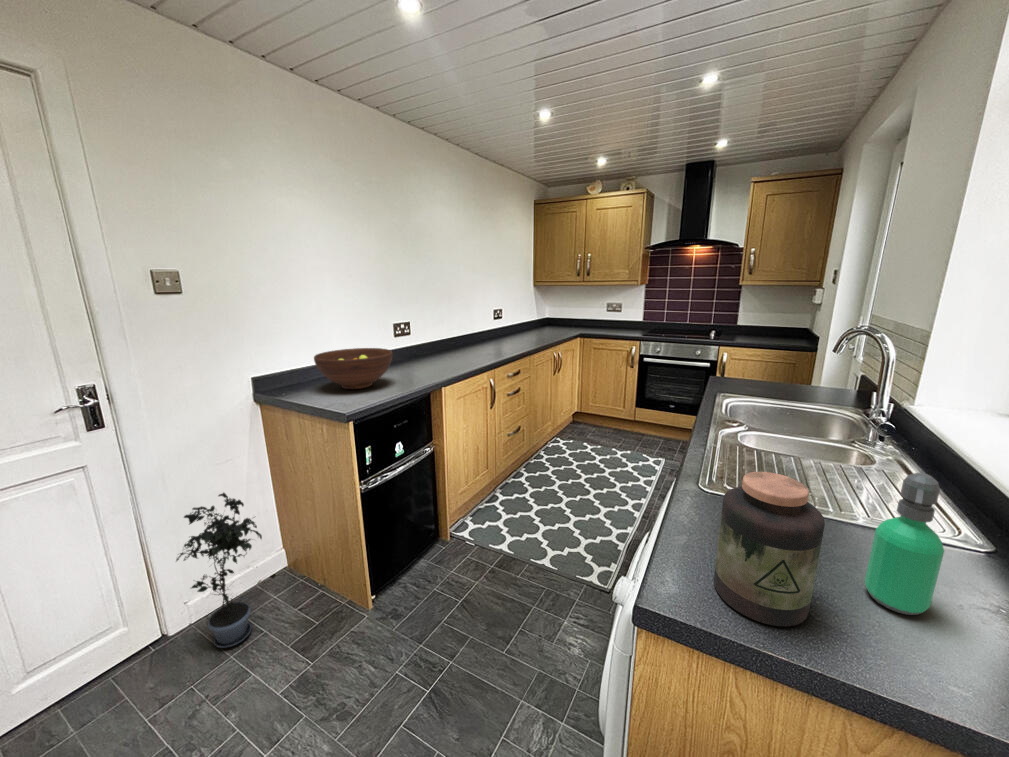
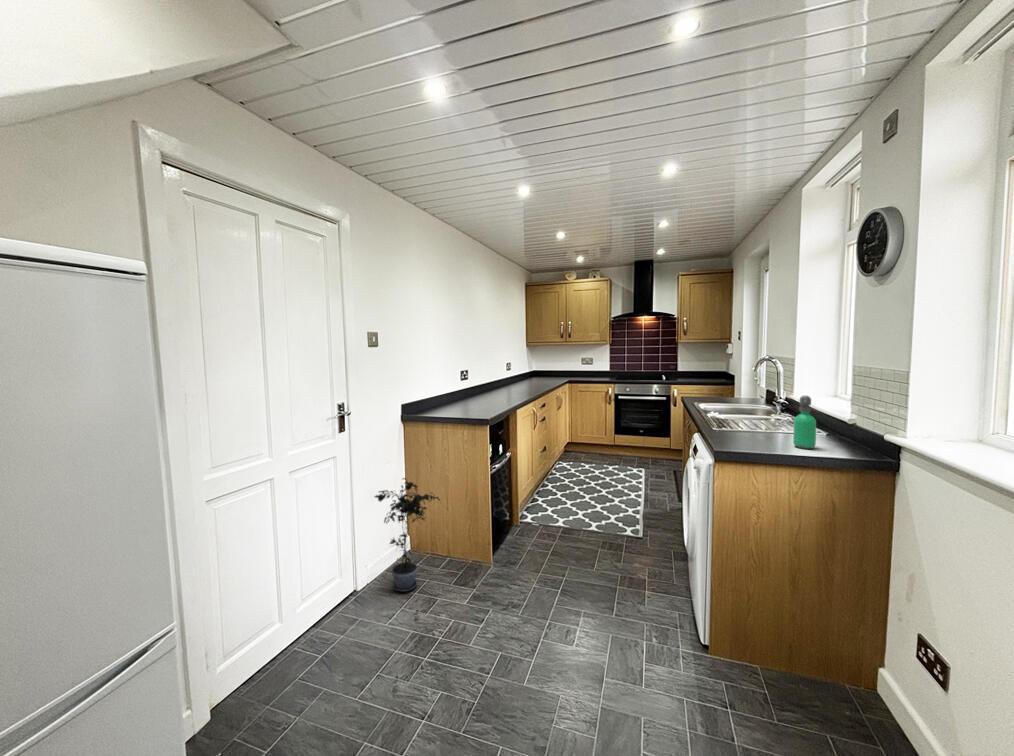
fruit bowl: present [314,348,392,389] -> none [437,384,488,411]
jar: present [714,472,825,626] -> none [740,400,779,453]

